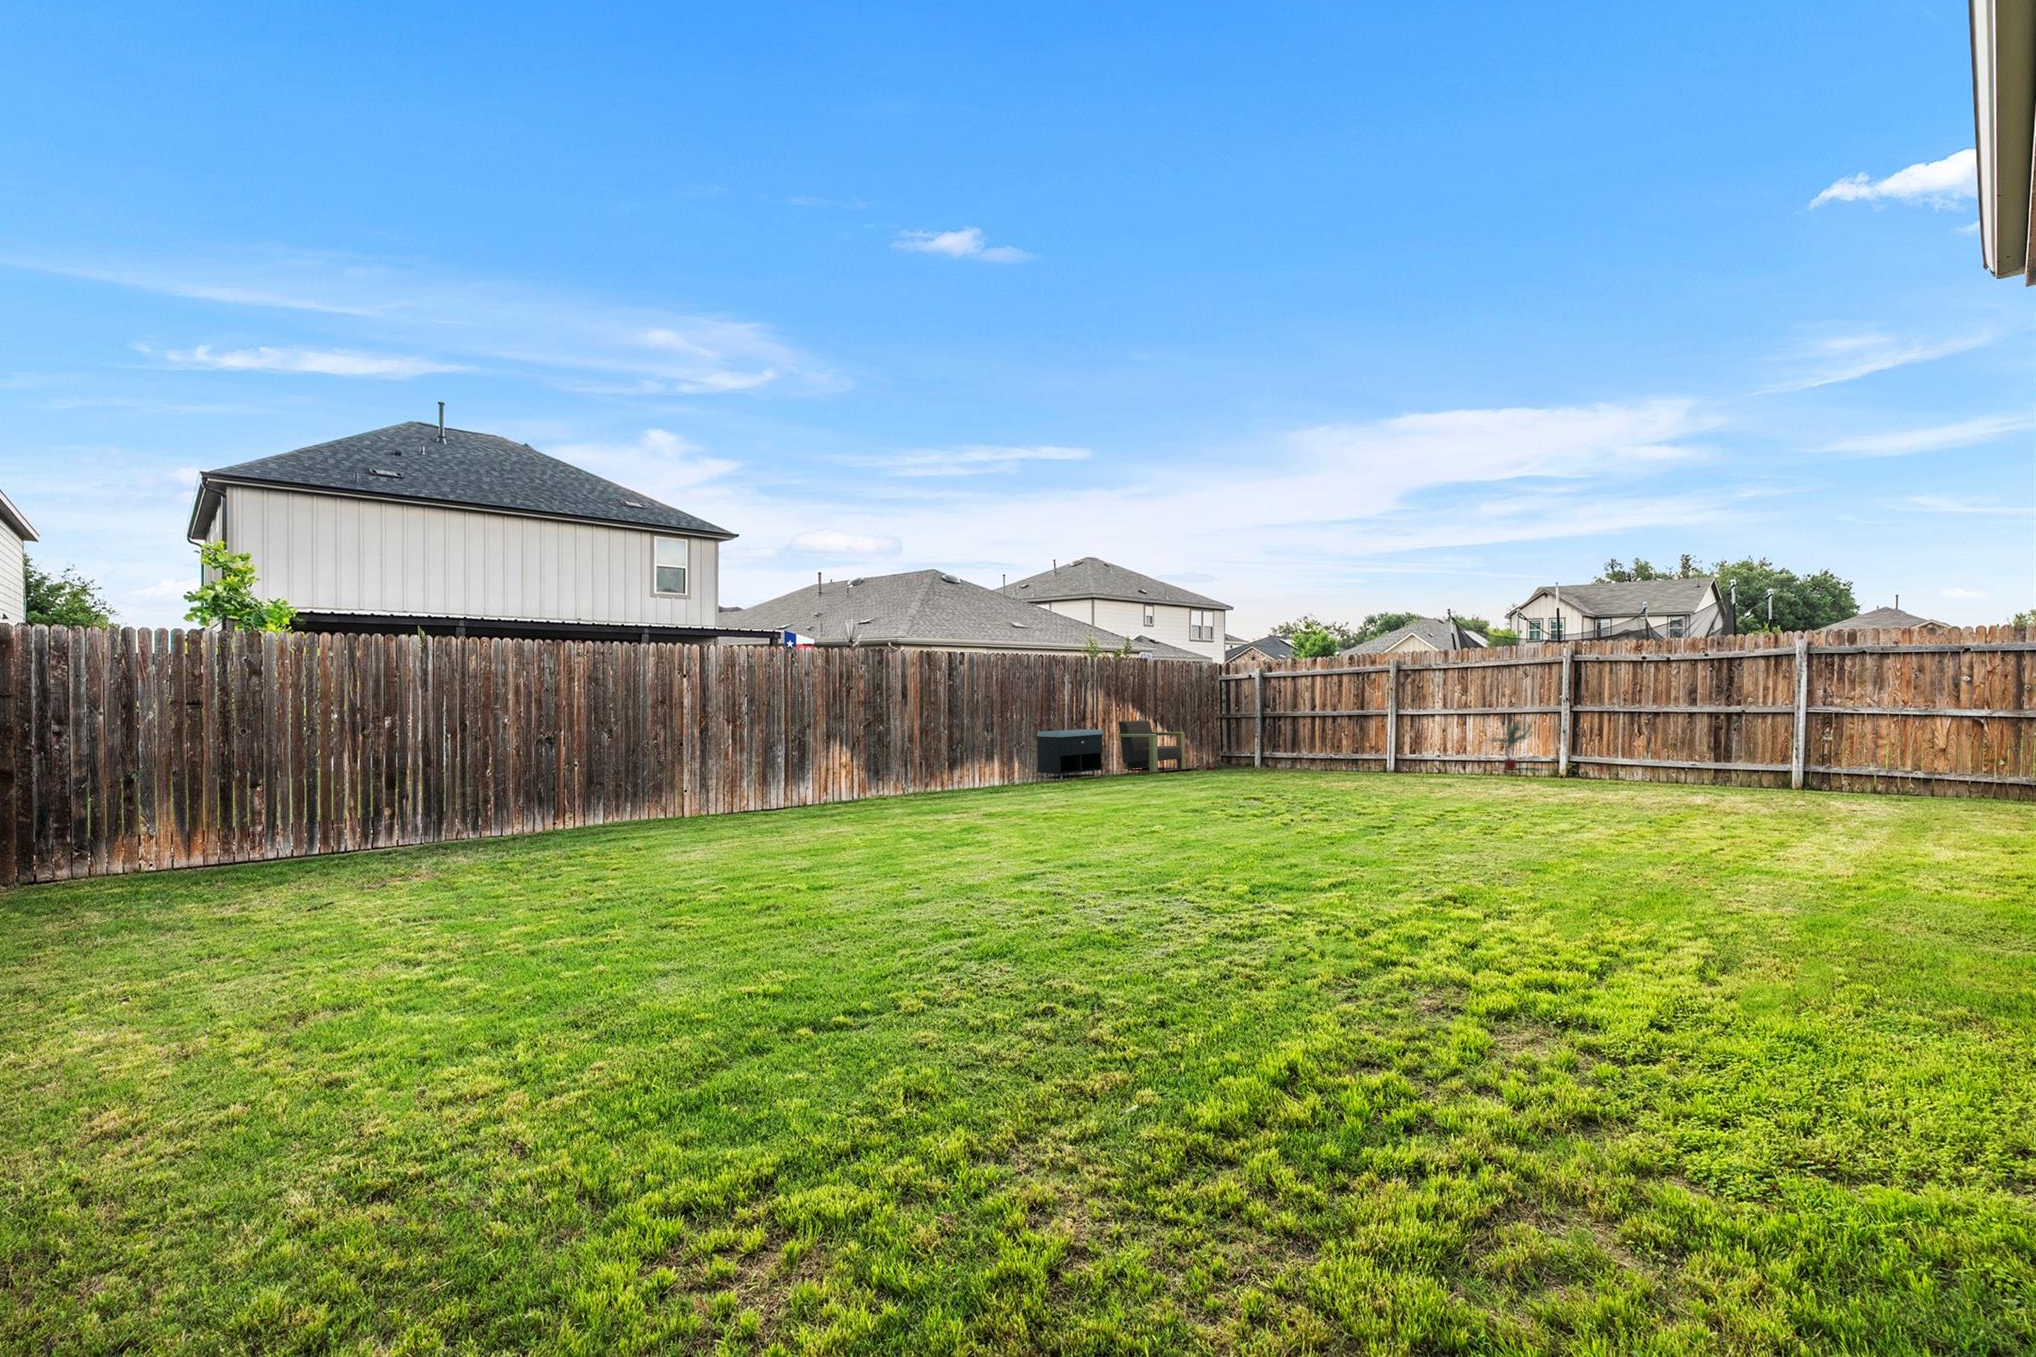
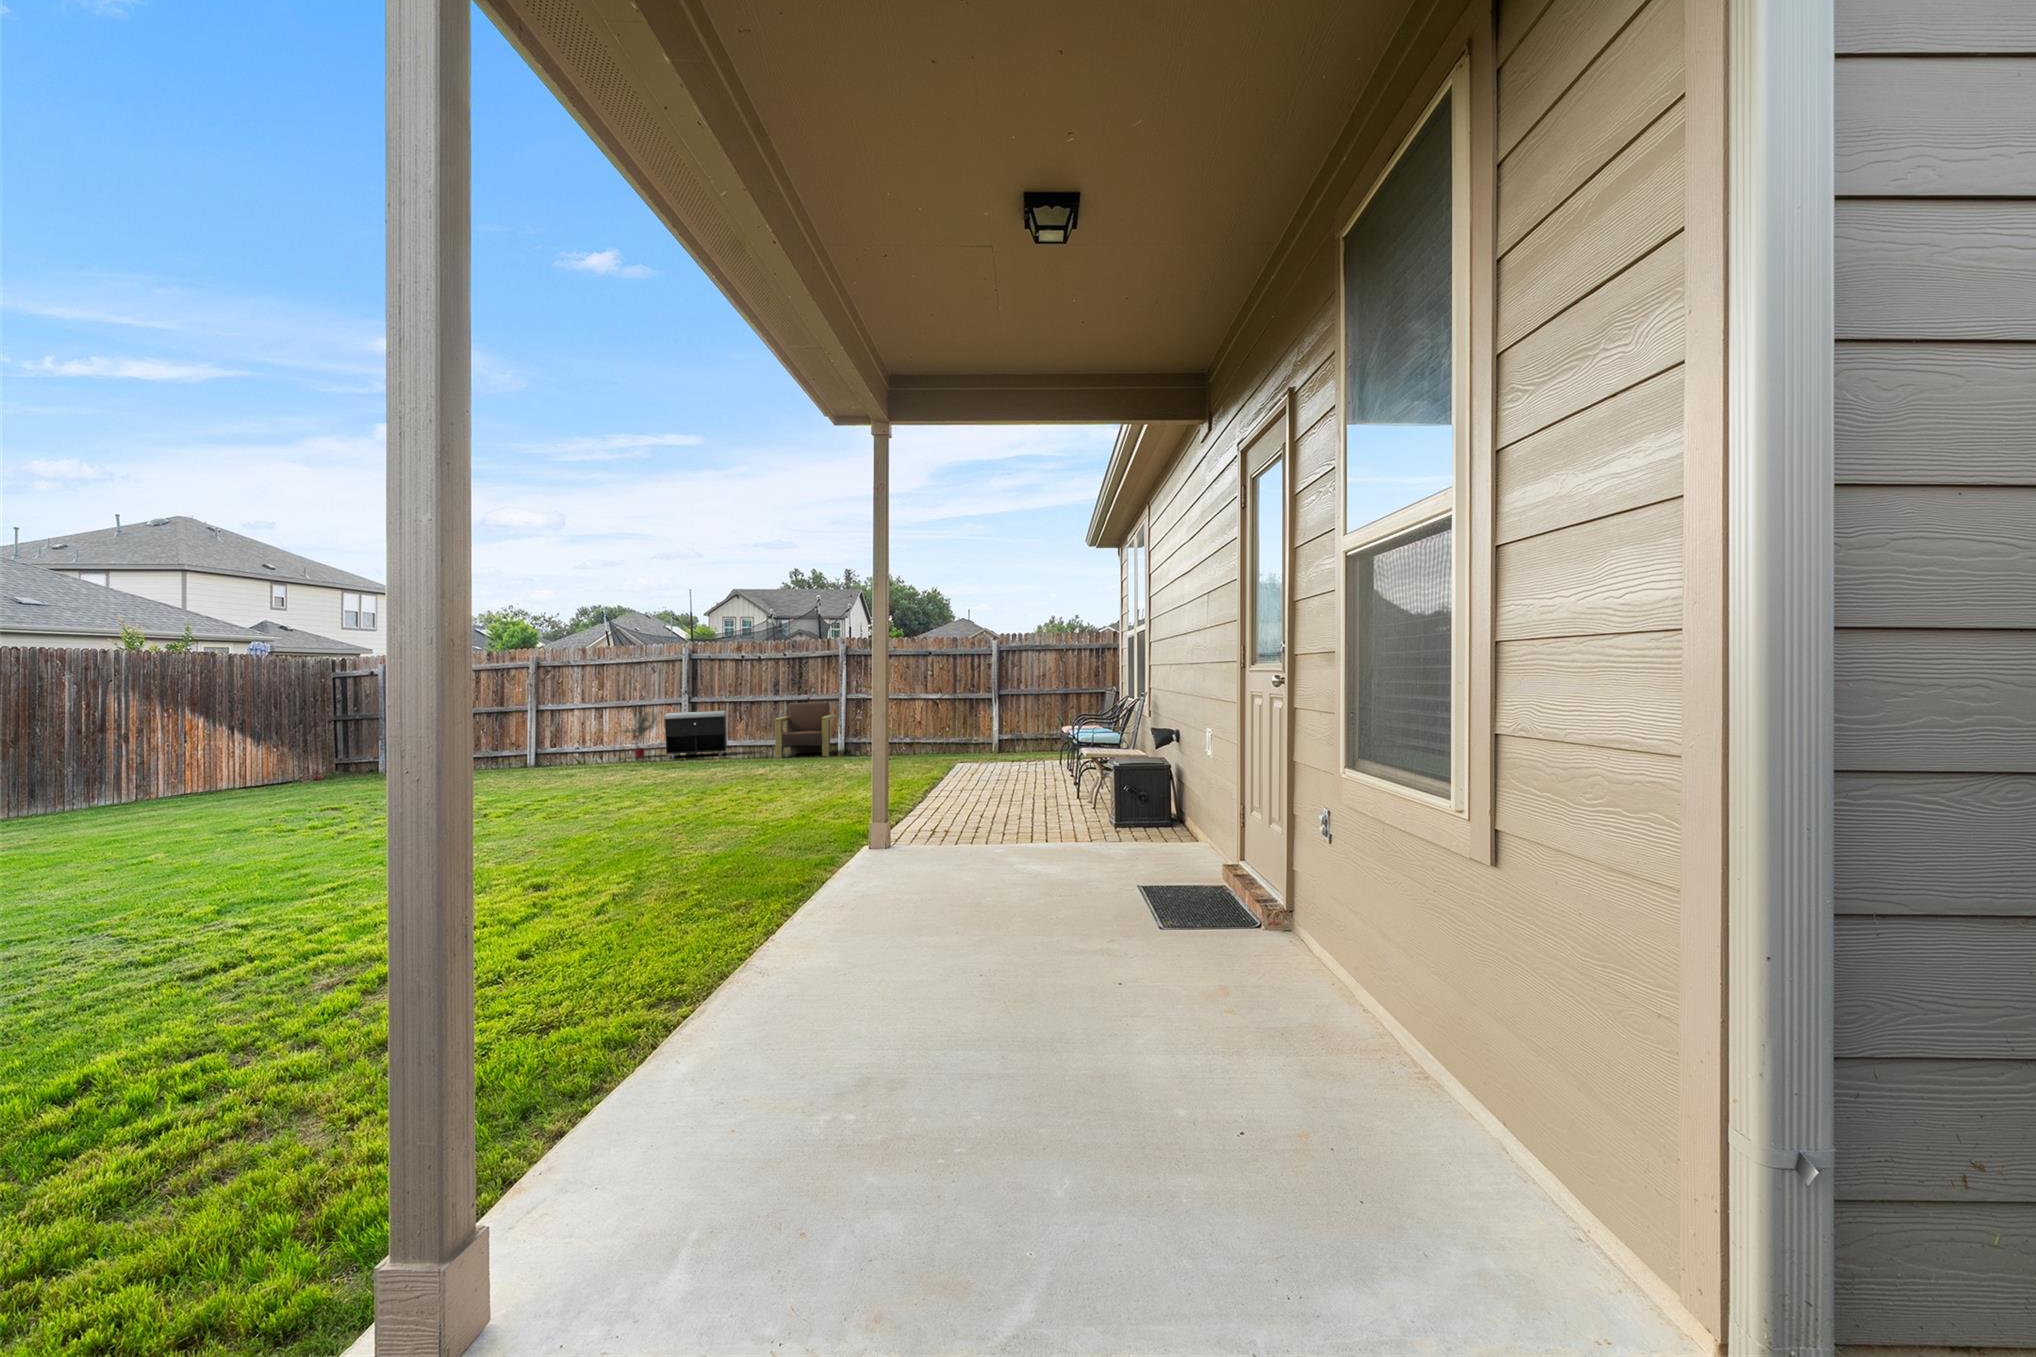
armchair: present [1118,720,1185,772] -> present [775,702,835,758]
storage bench: present [1037,729,1103,779] -> present [665,711,727,758]

